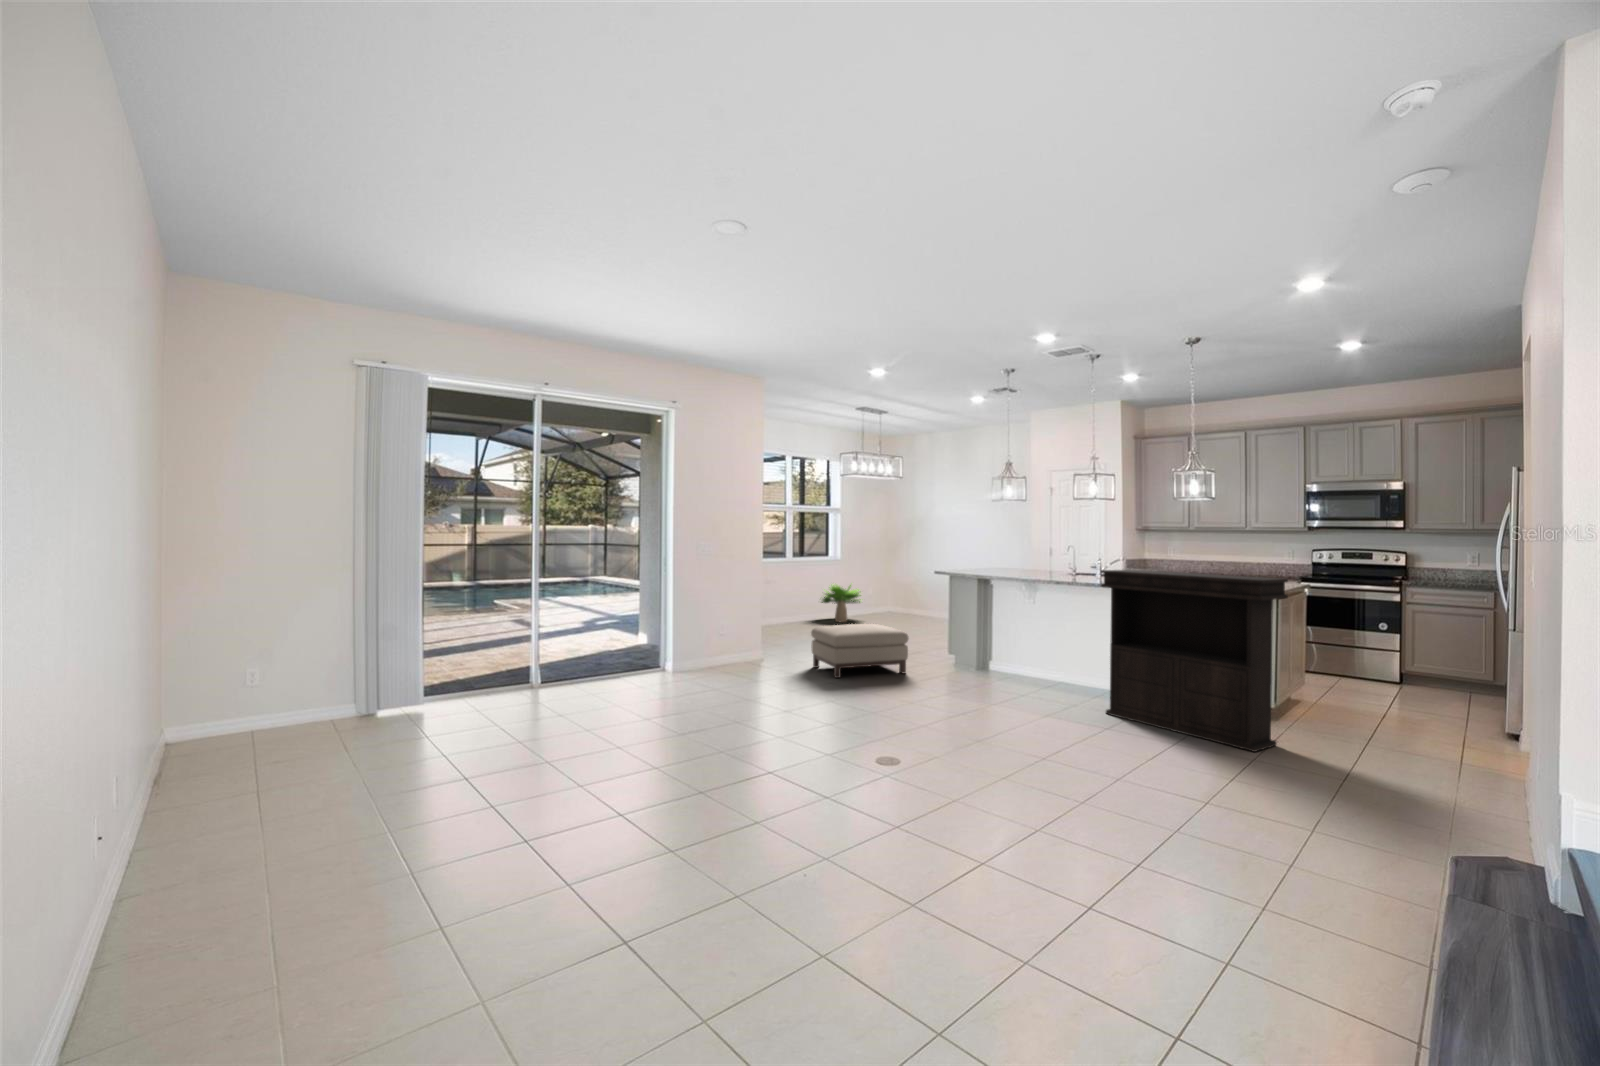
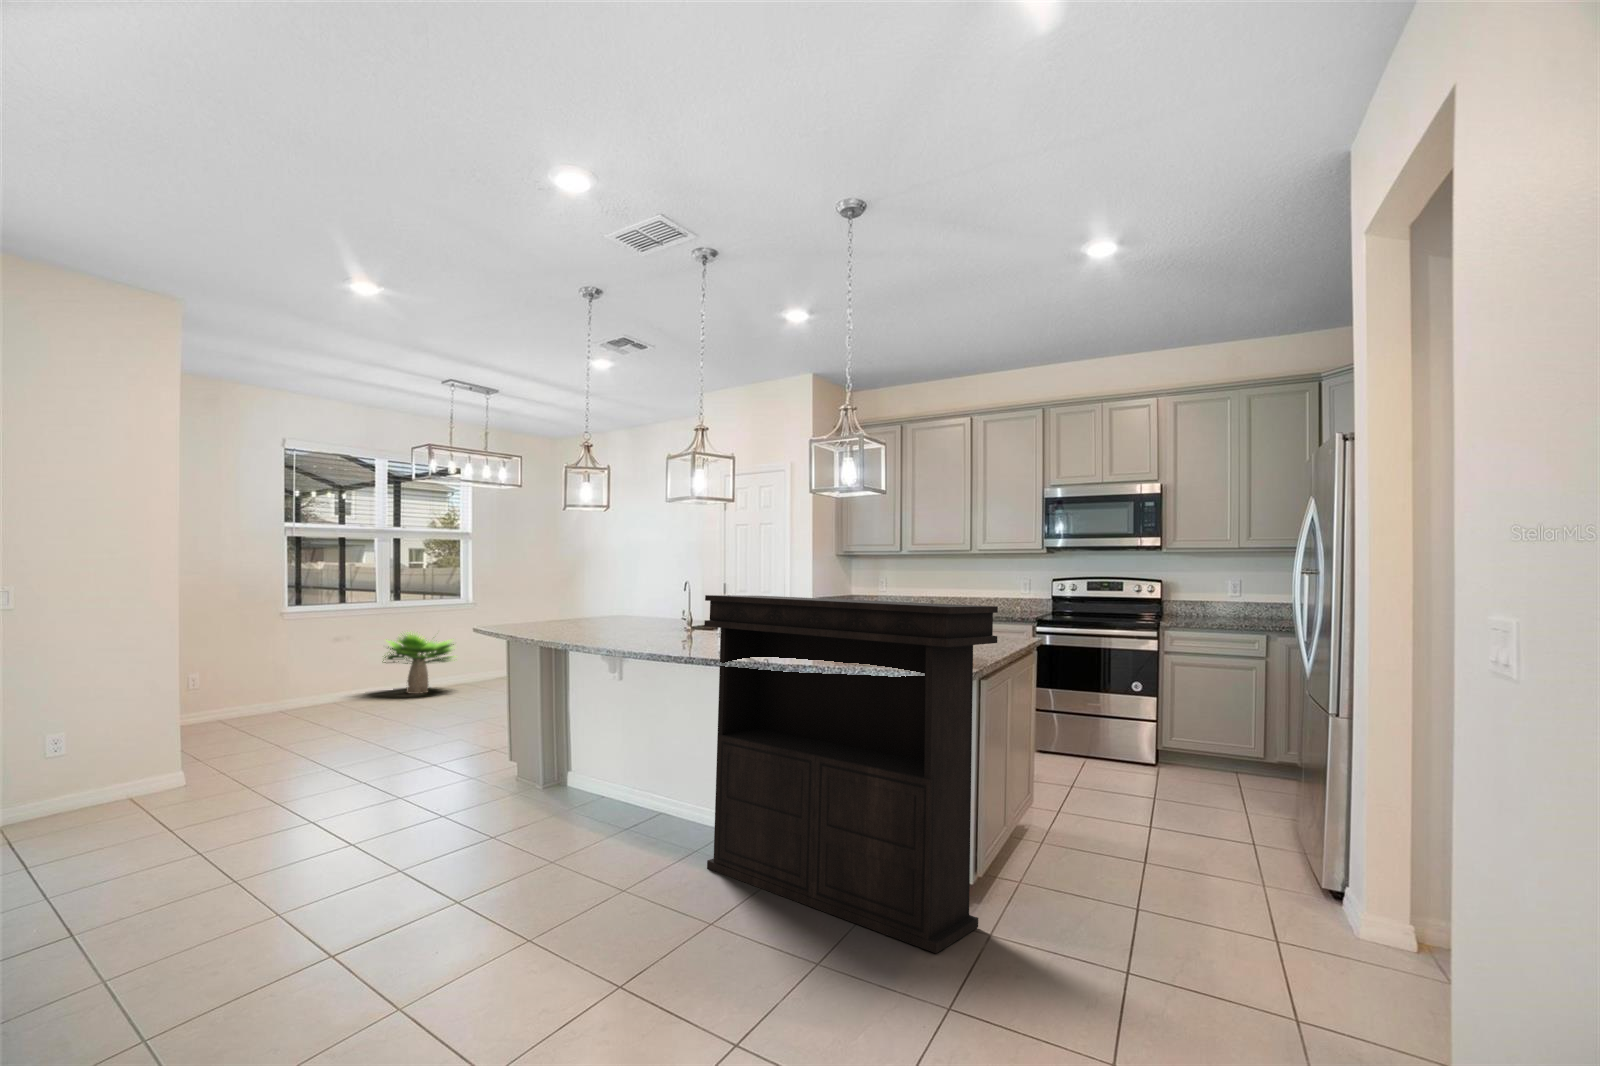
ottoman: present [811,624,909,678] -> none [222,701,413,815]

